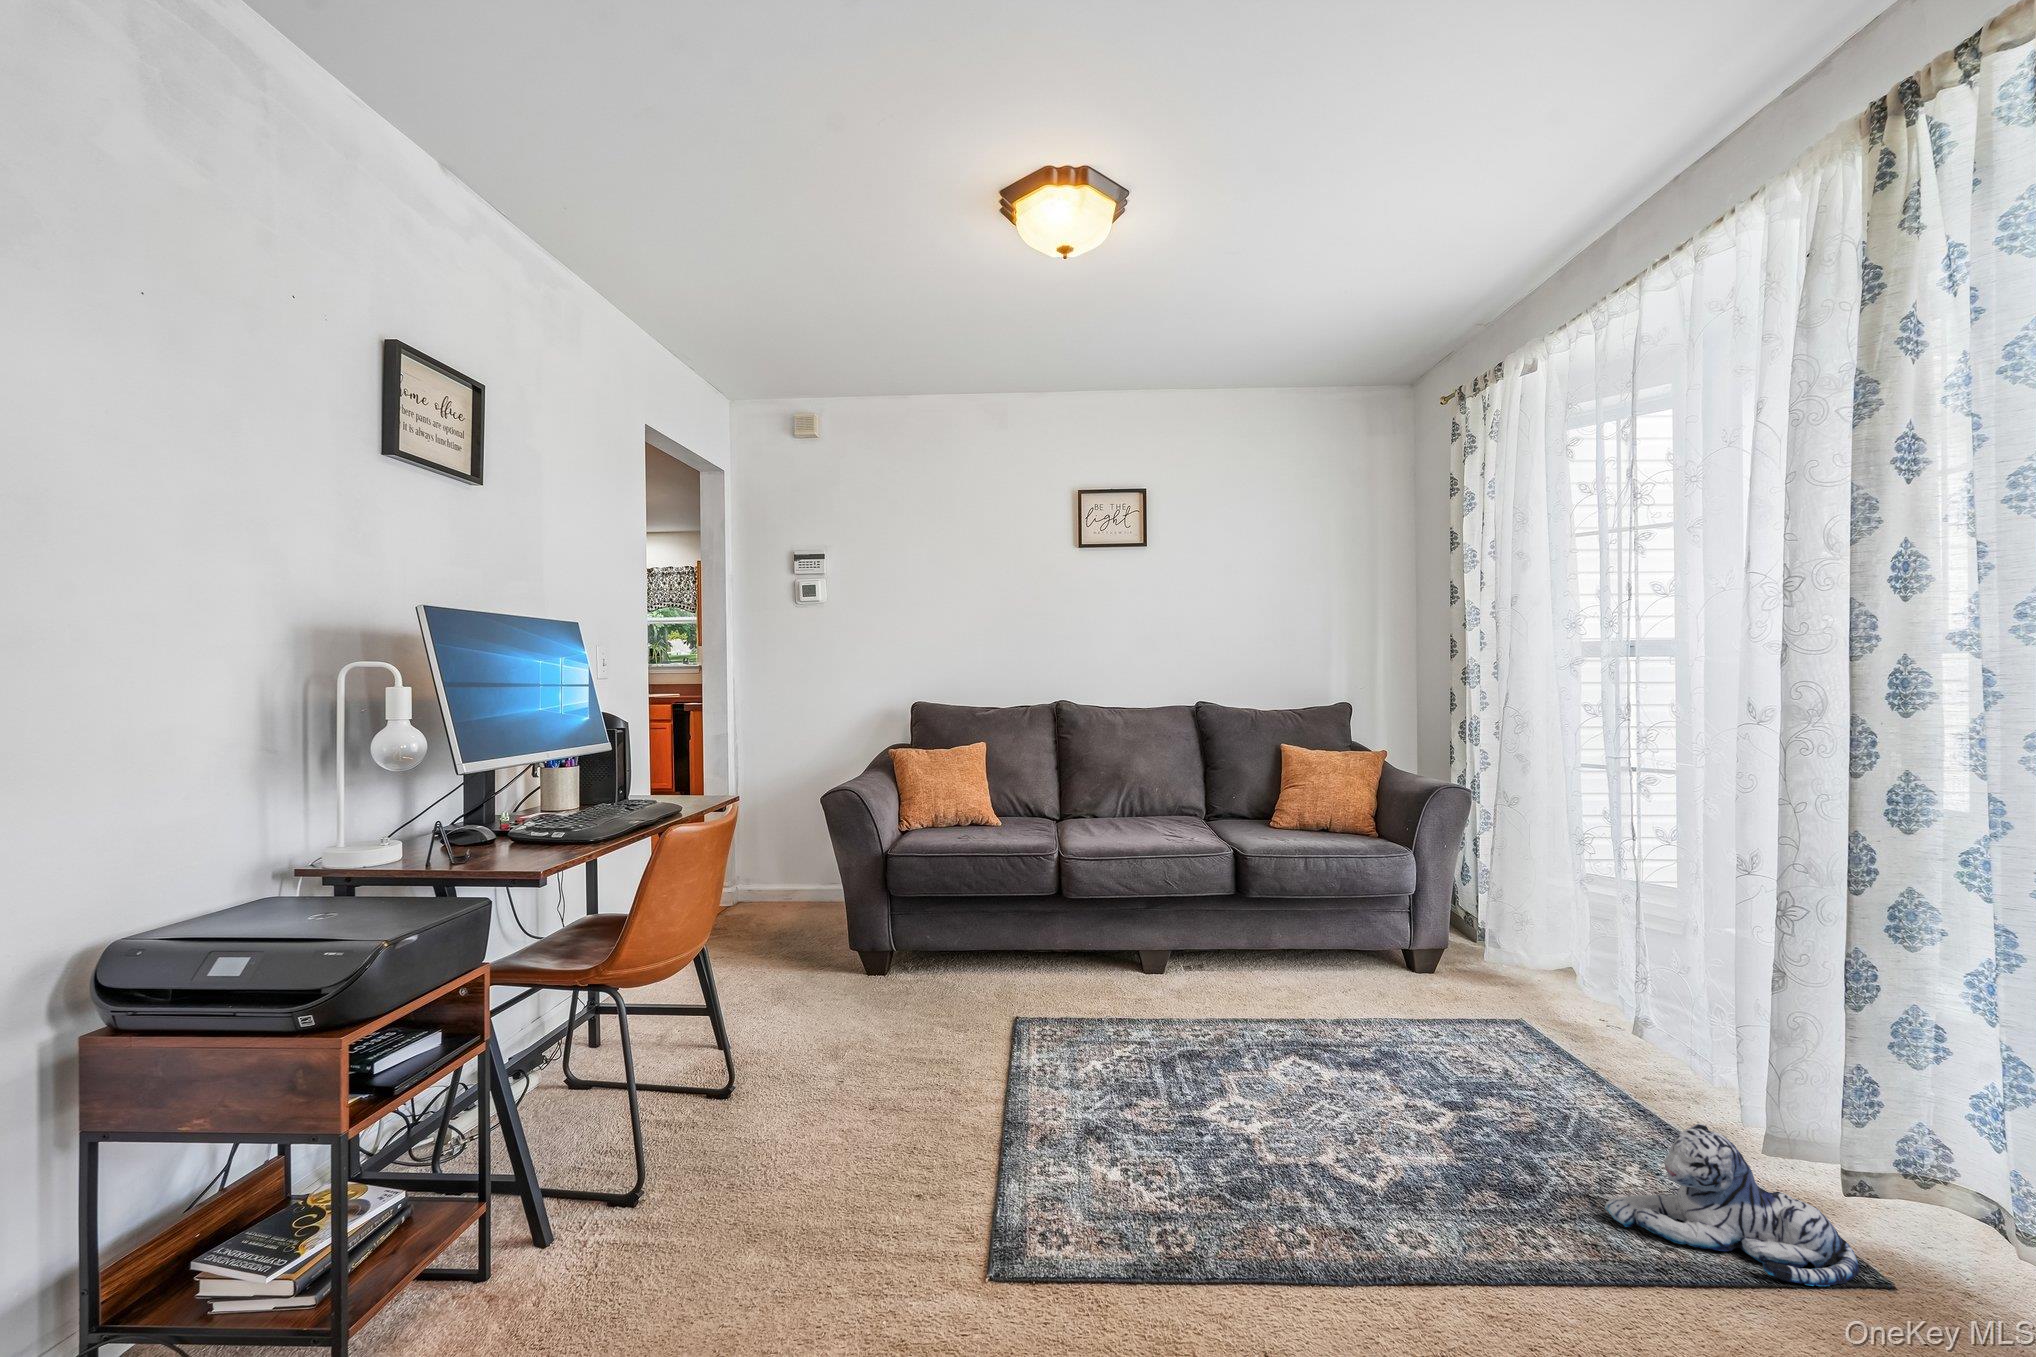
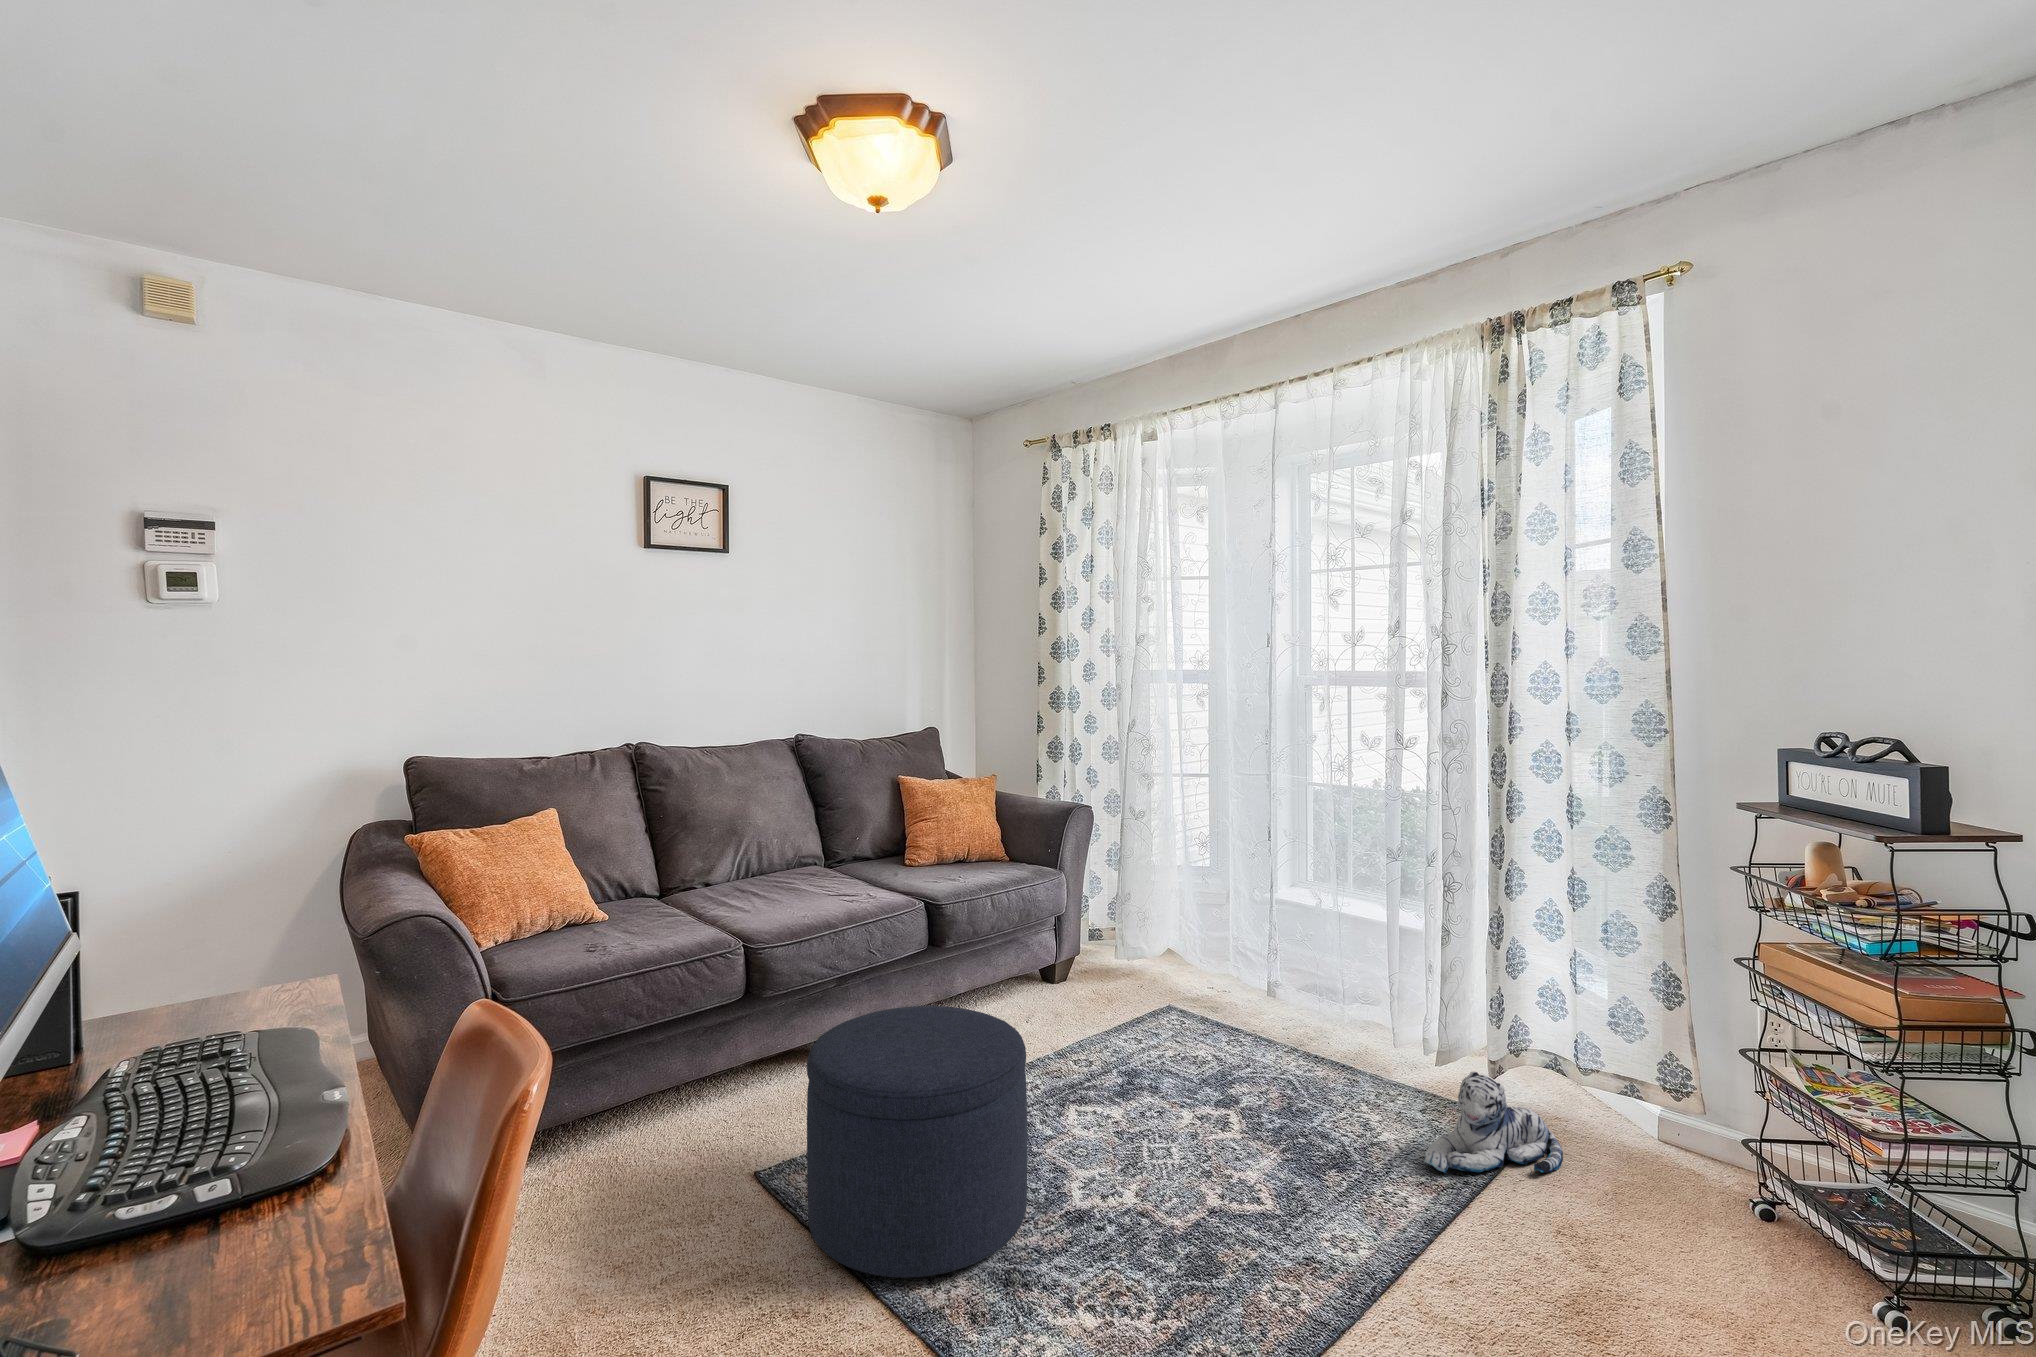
ottoman: none [995,910,1174,1107] -> present [807,1006,1027,1278]

